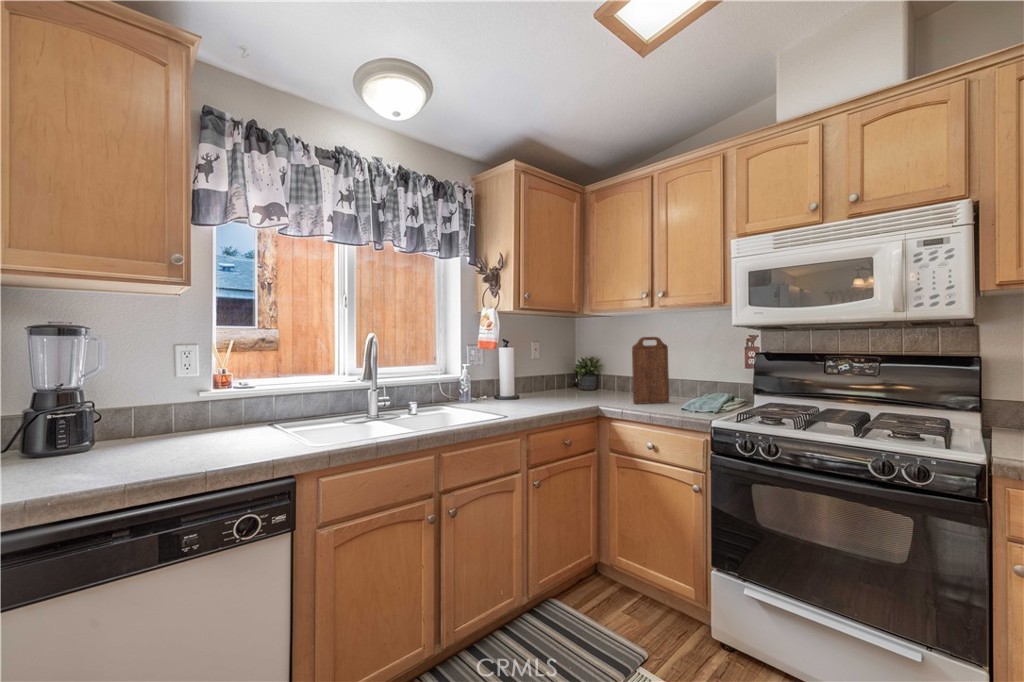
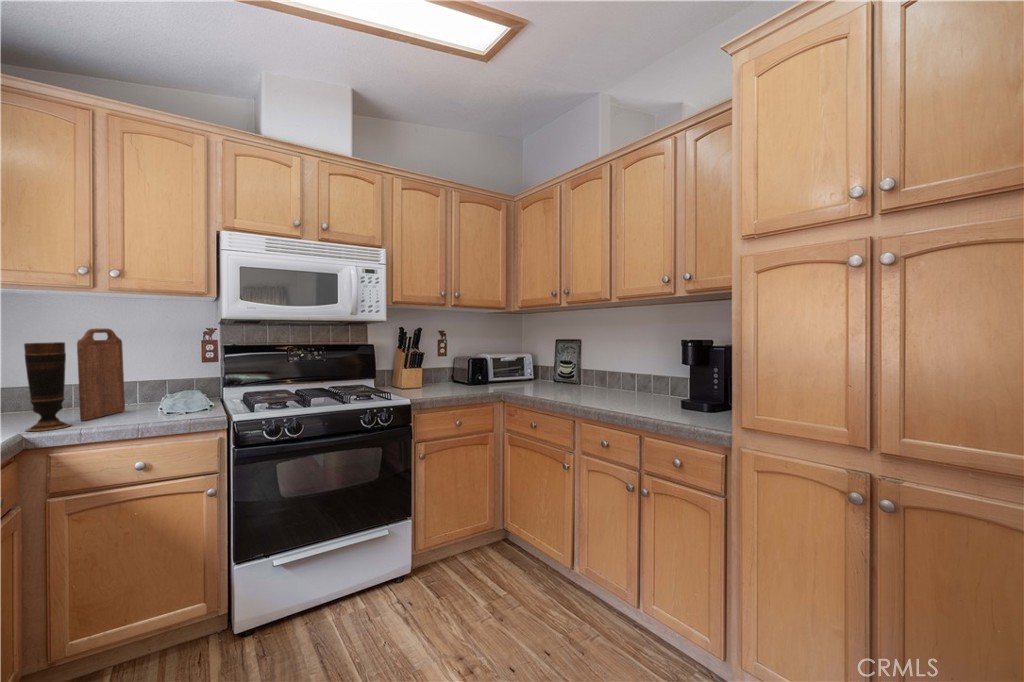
vase: none [601,347,624,406] -> present [24,342,71,431]

